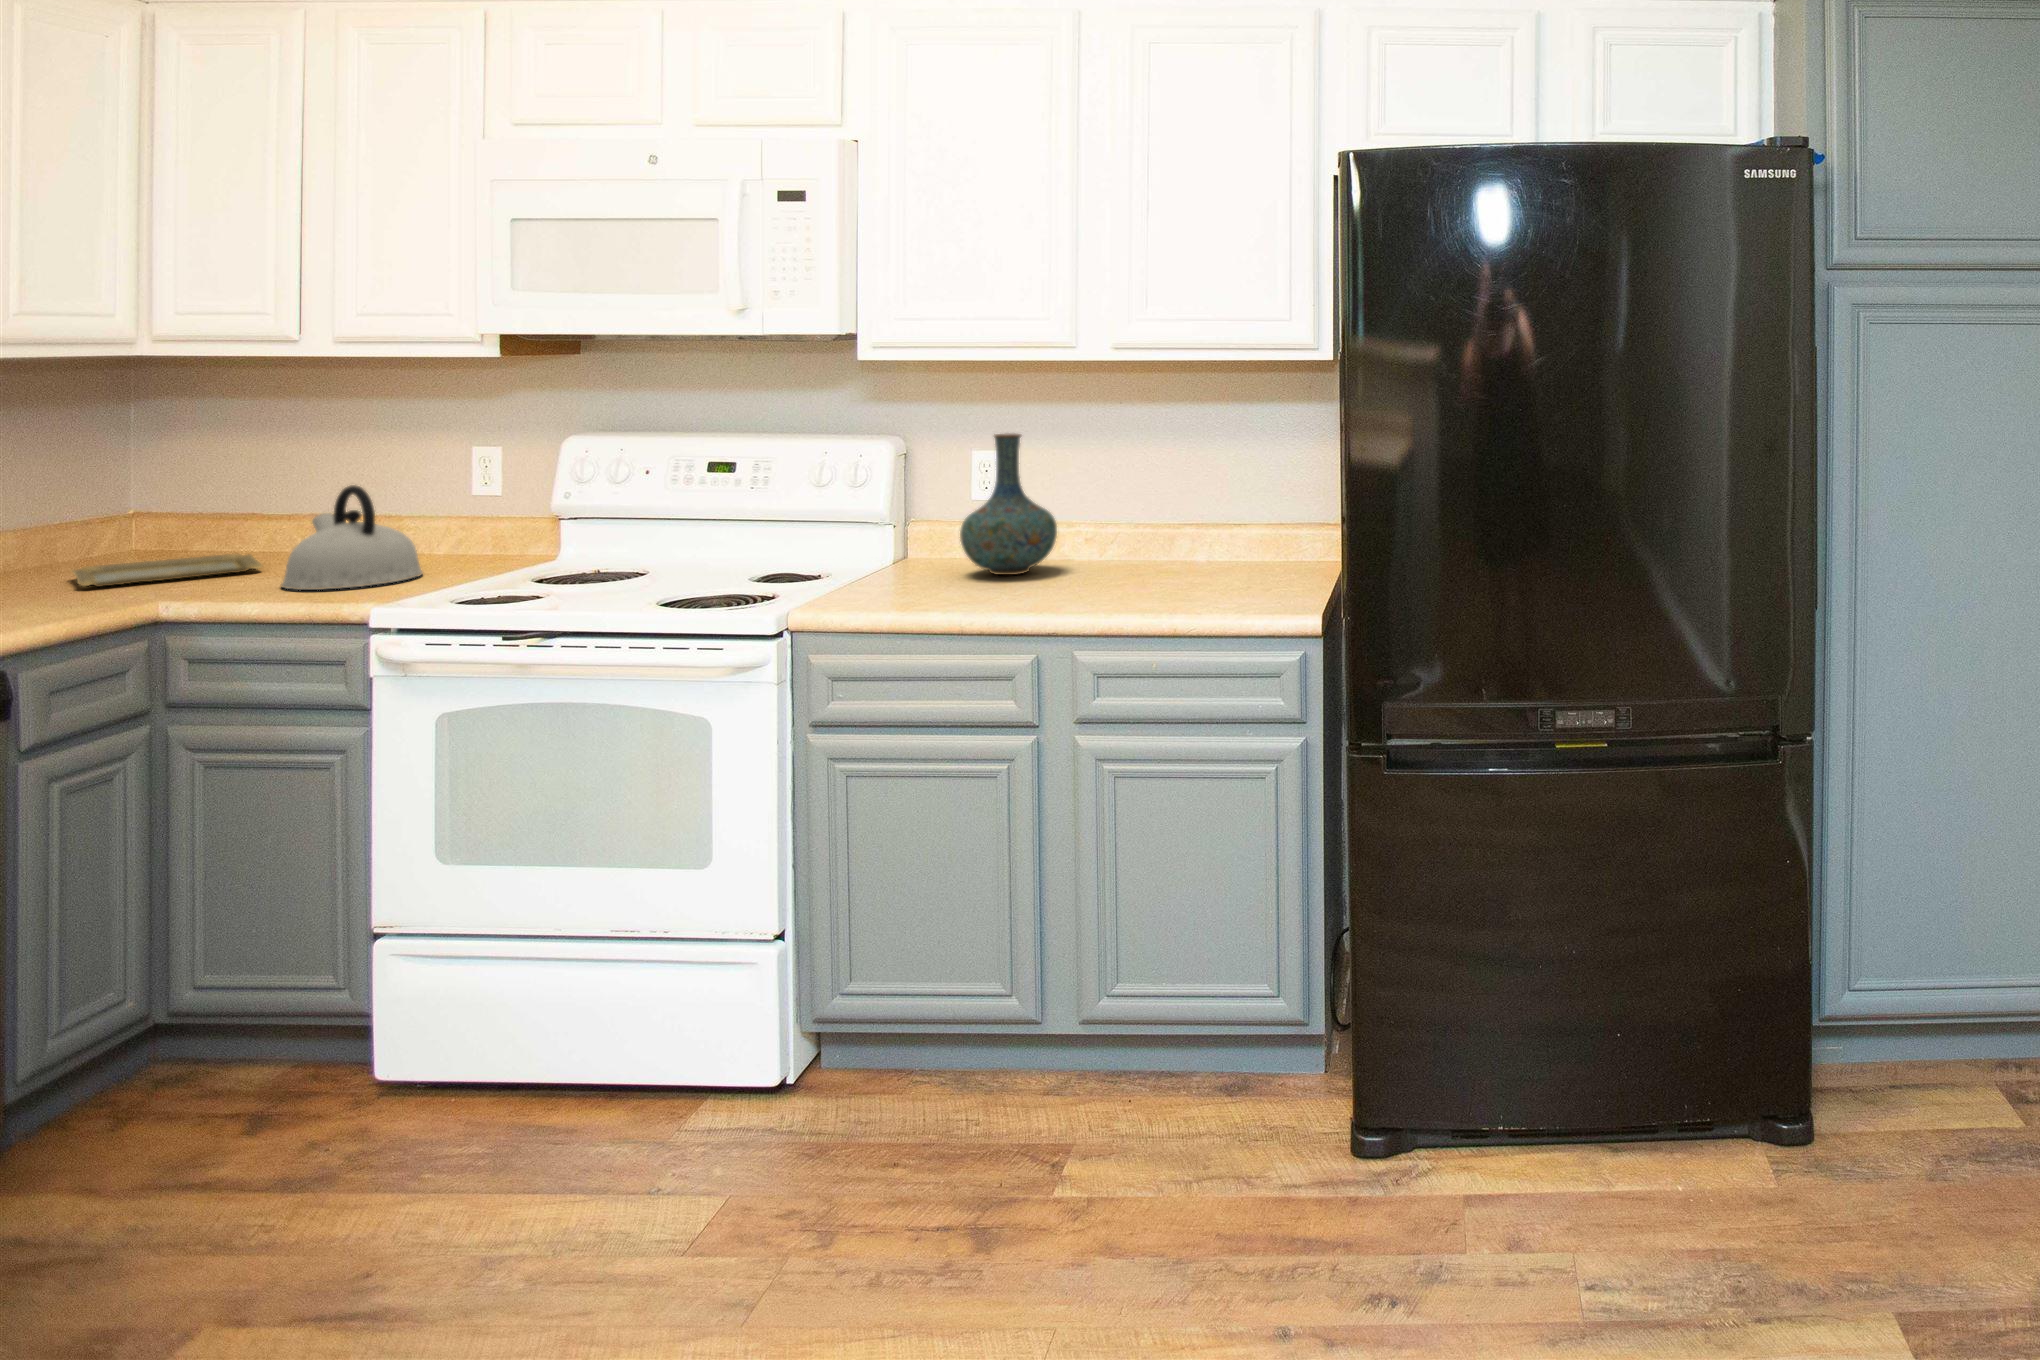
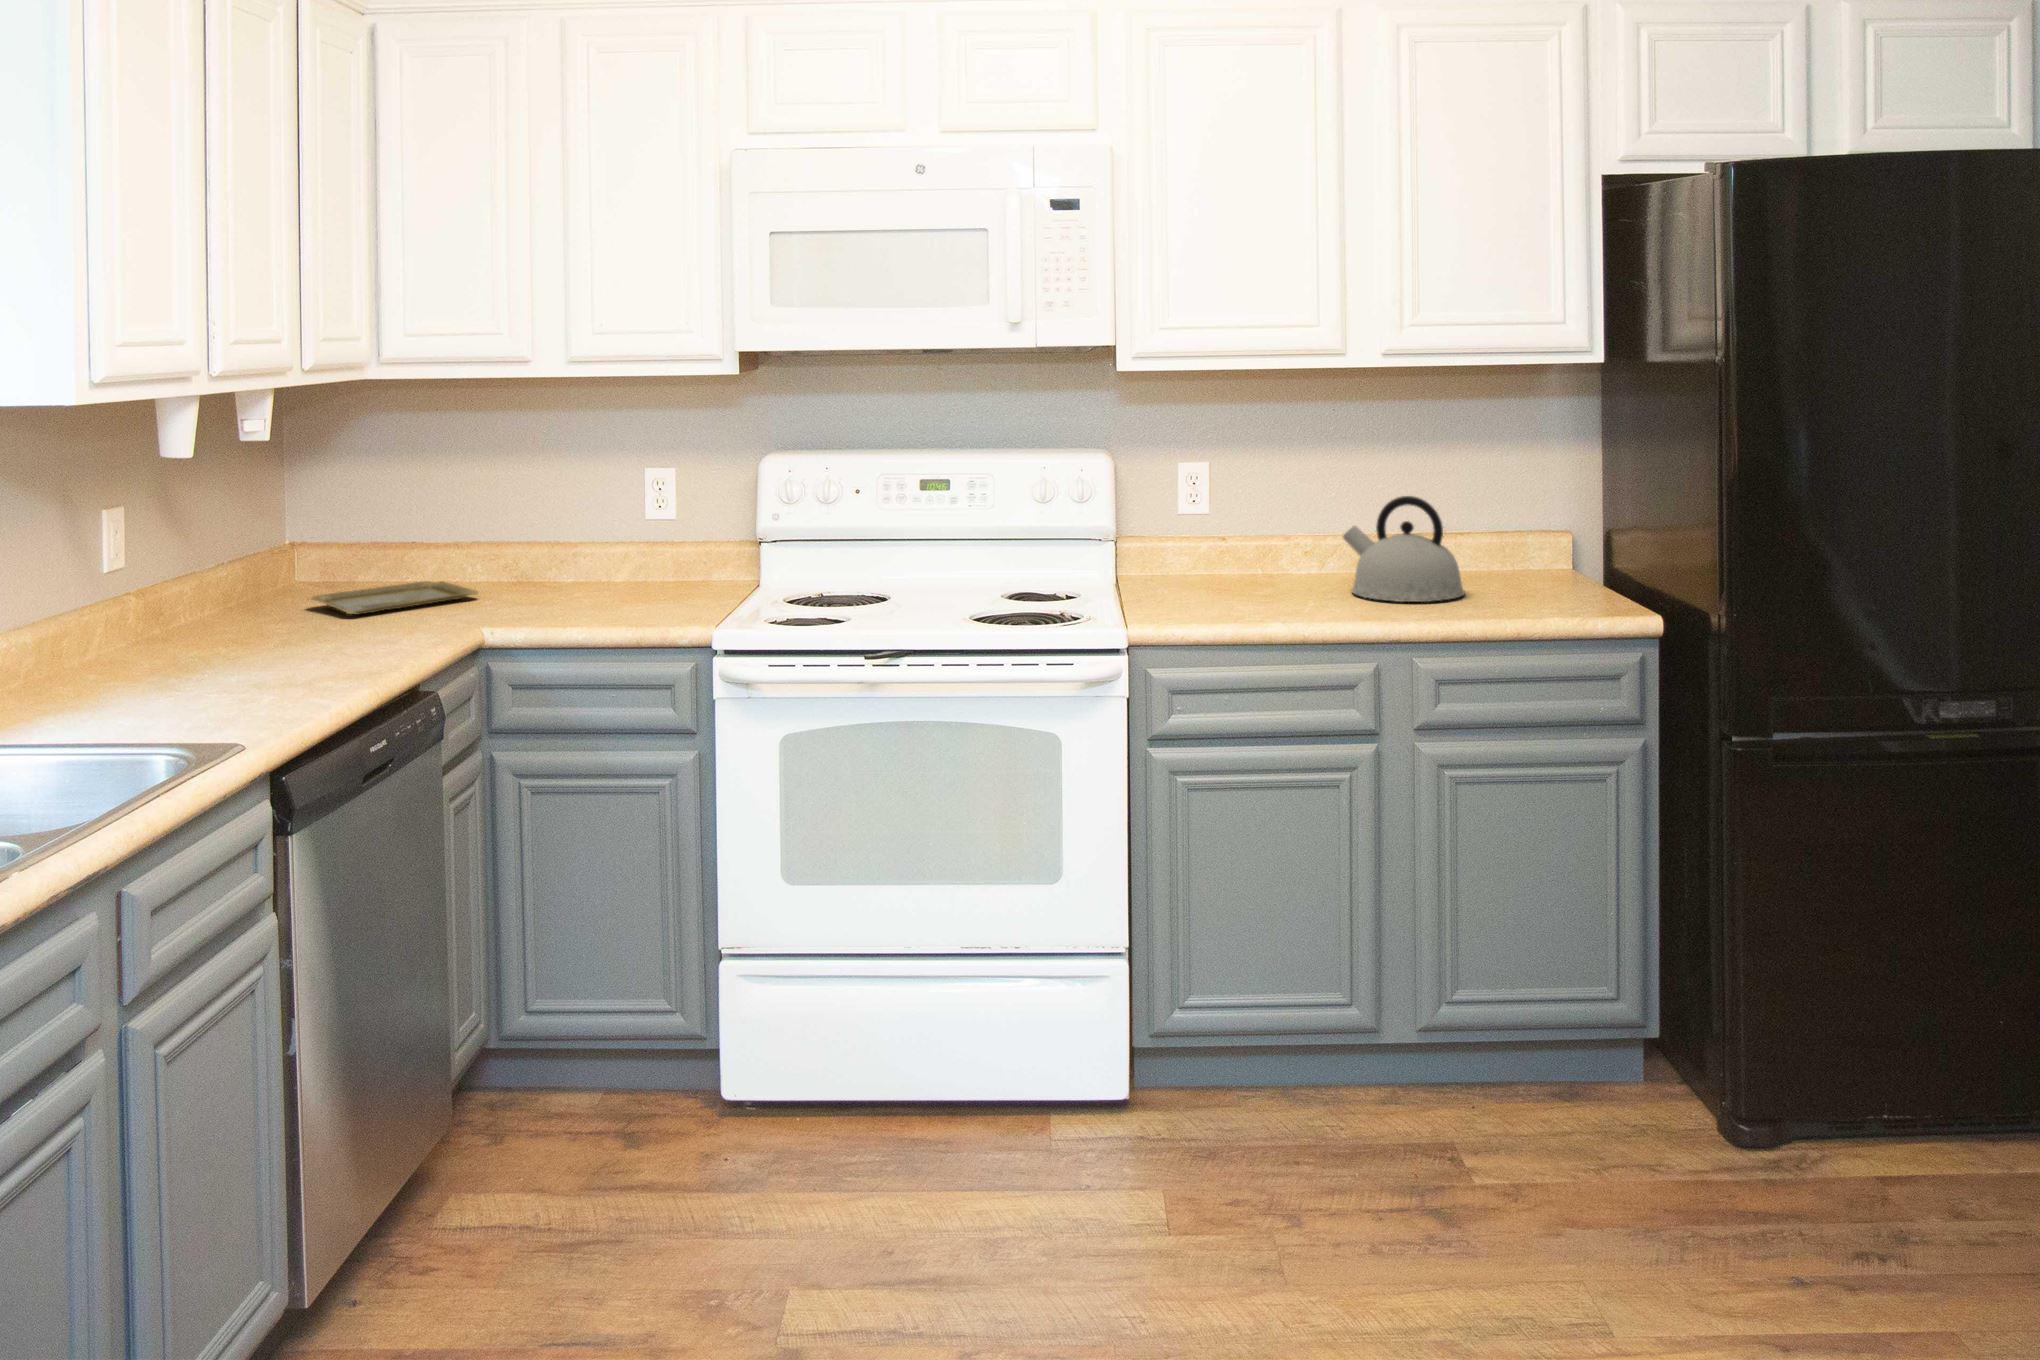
vase: present [960,434,1057,575] -> none [1190,443,1284,587]
kettle: present [282,485,422,590] -> present [1343,496,1465,602]

